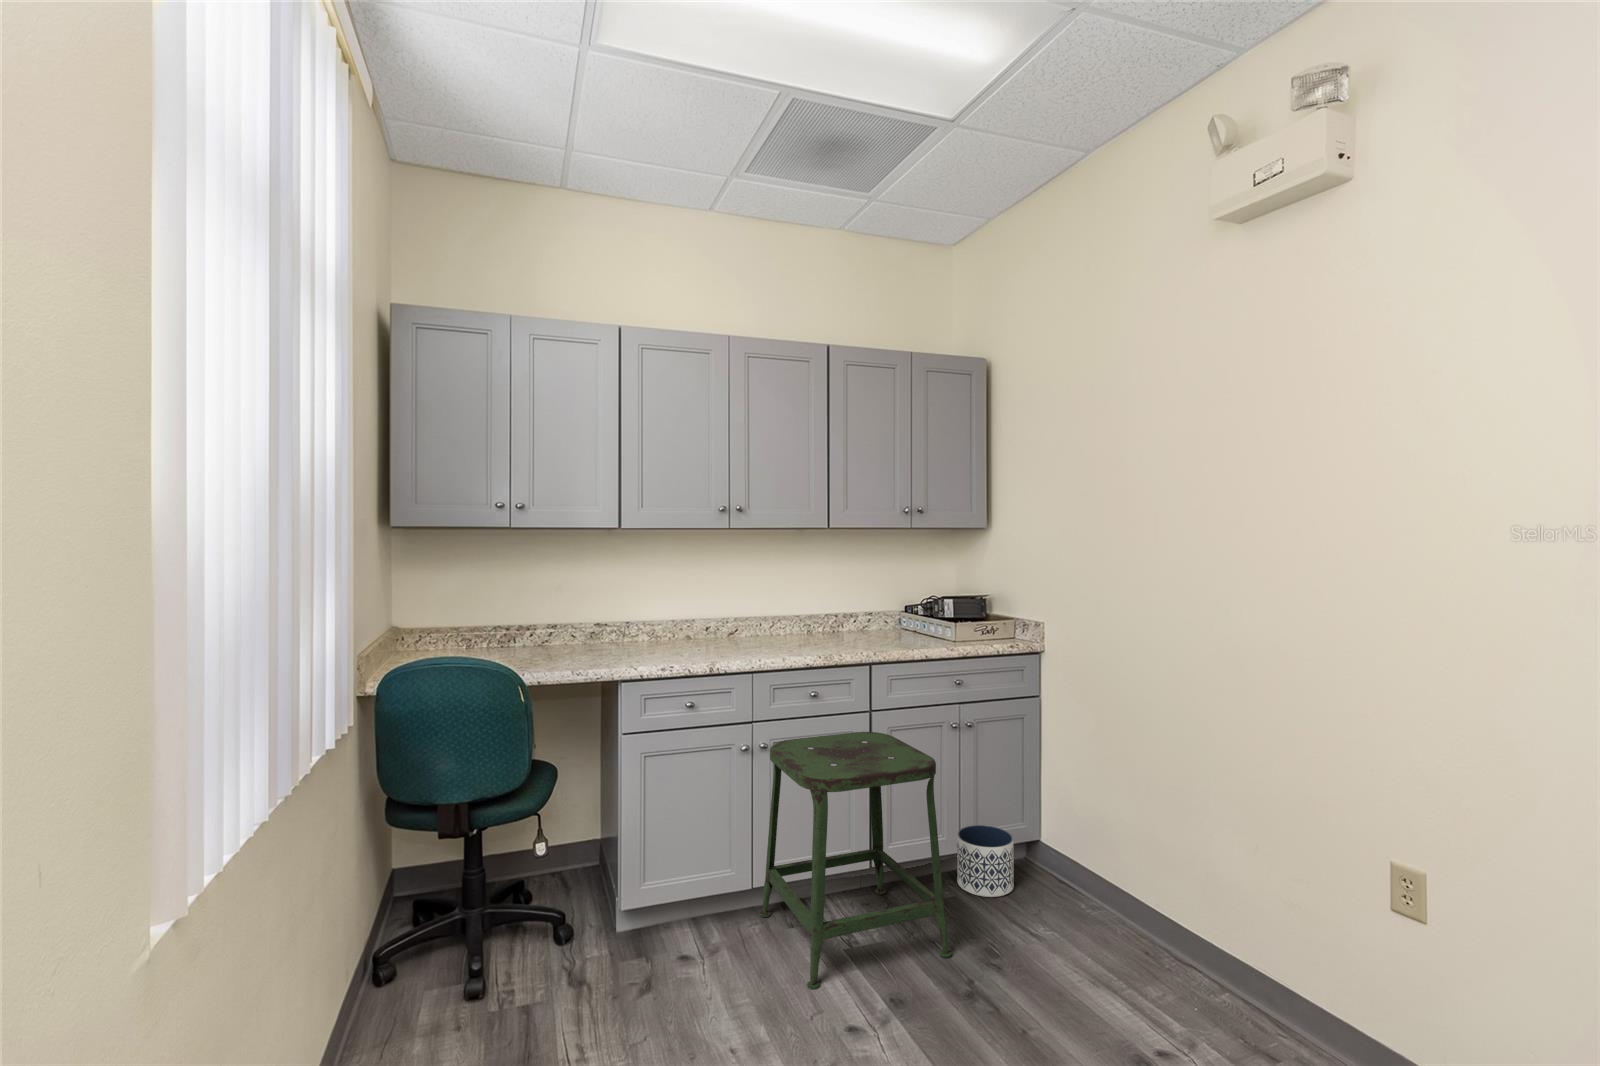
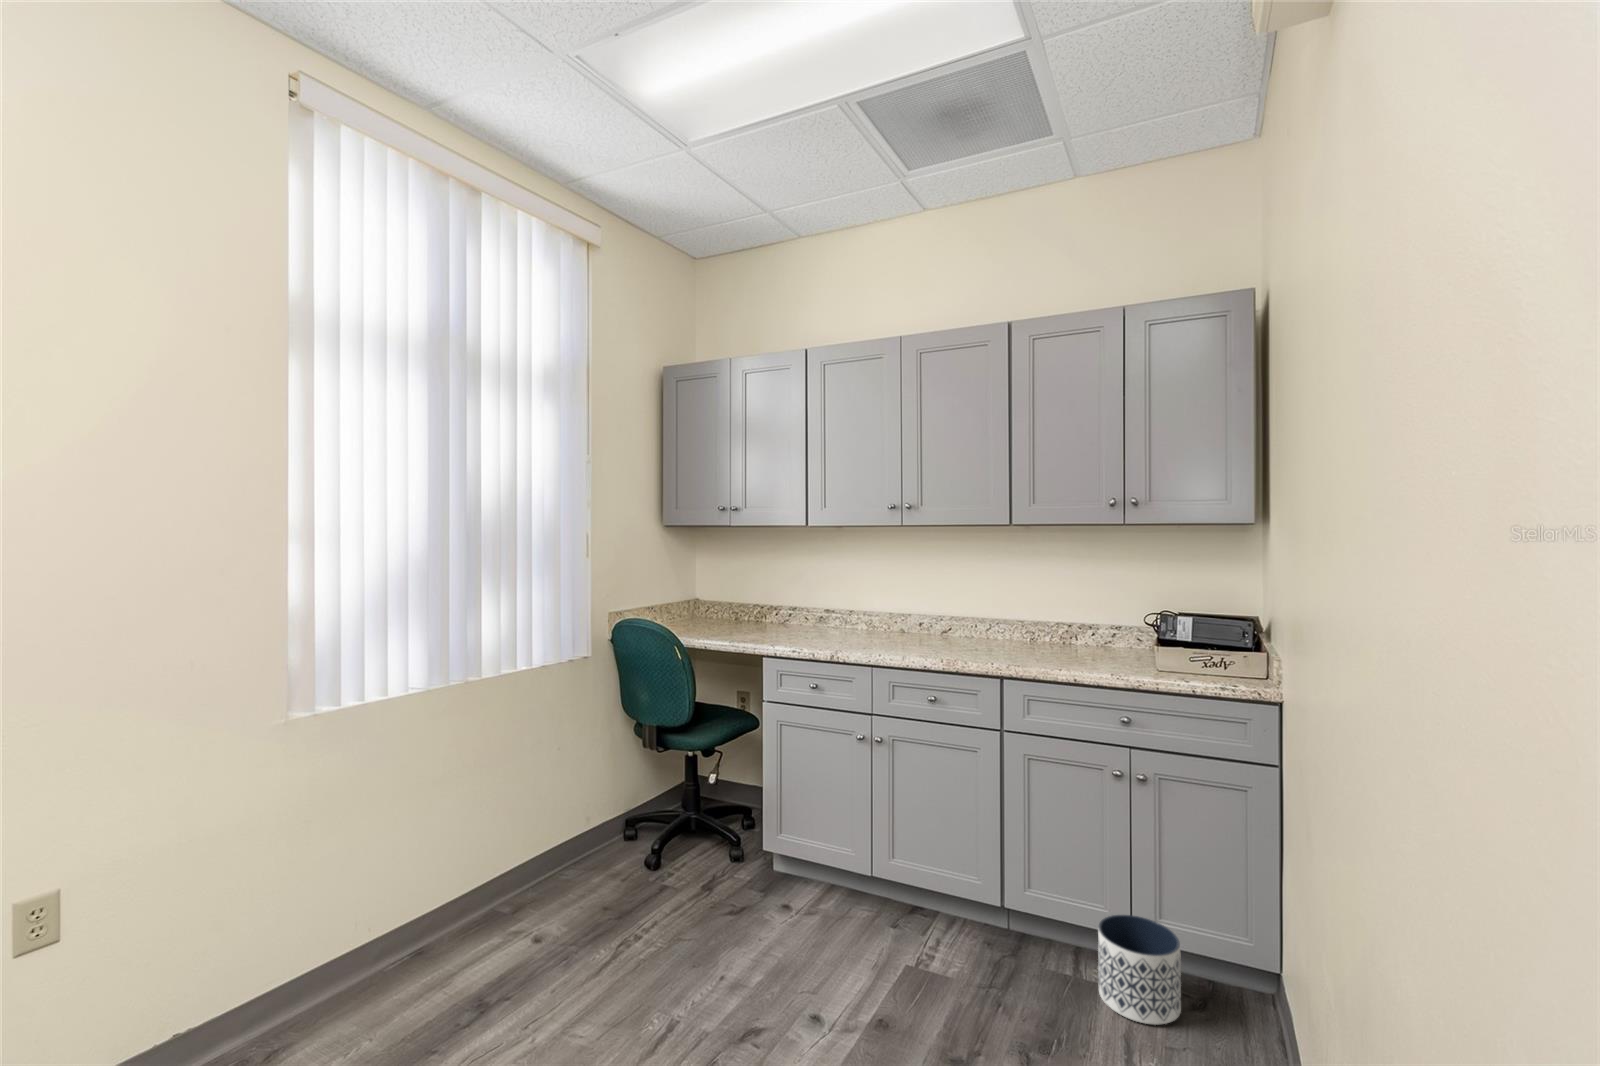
stool: present [760,732,952,990] -> none [803,740,1007,1037]

